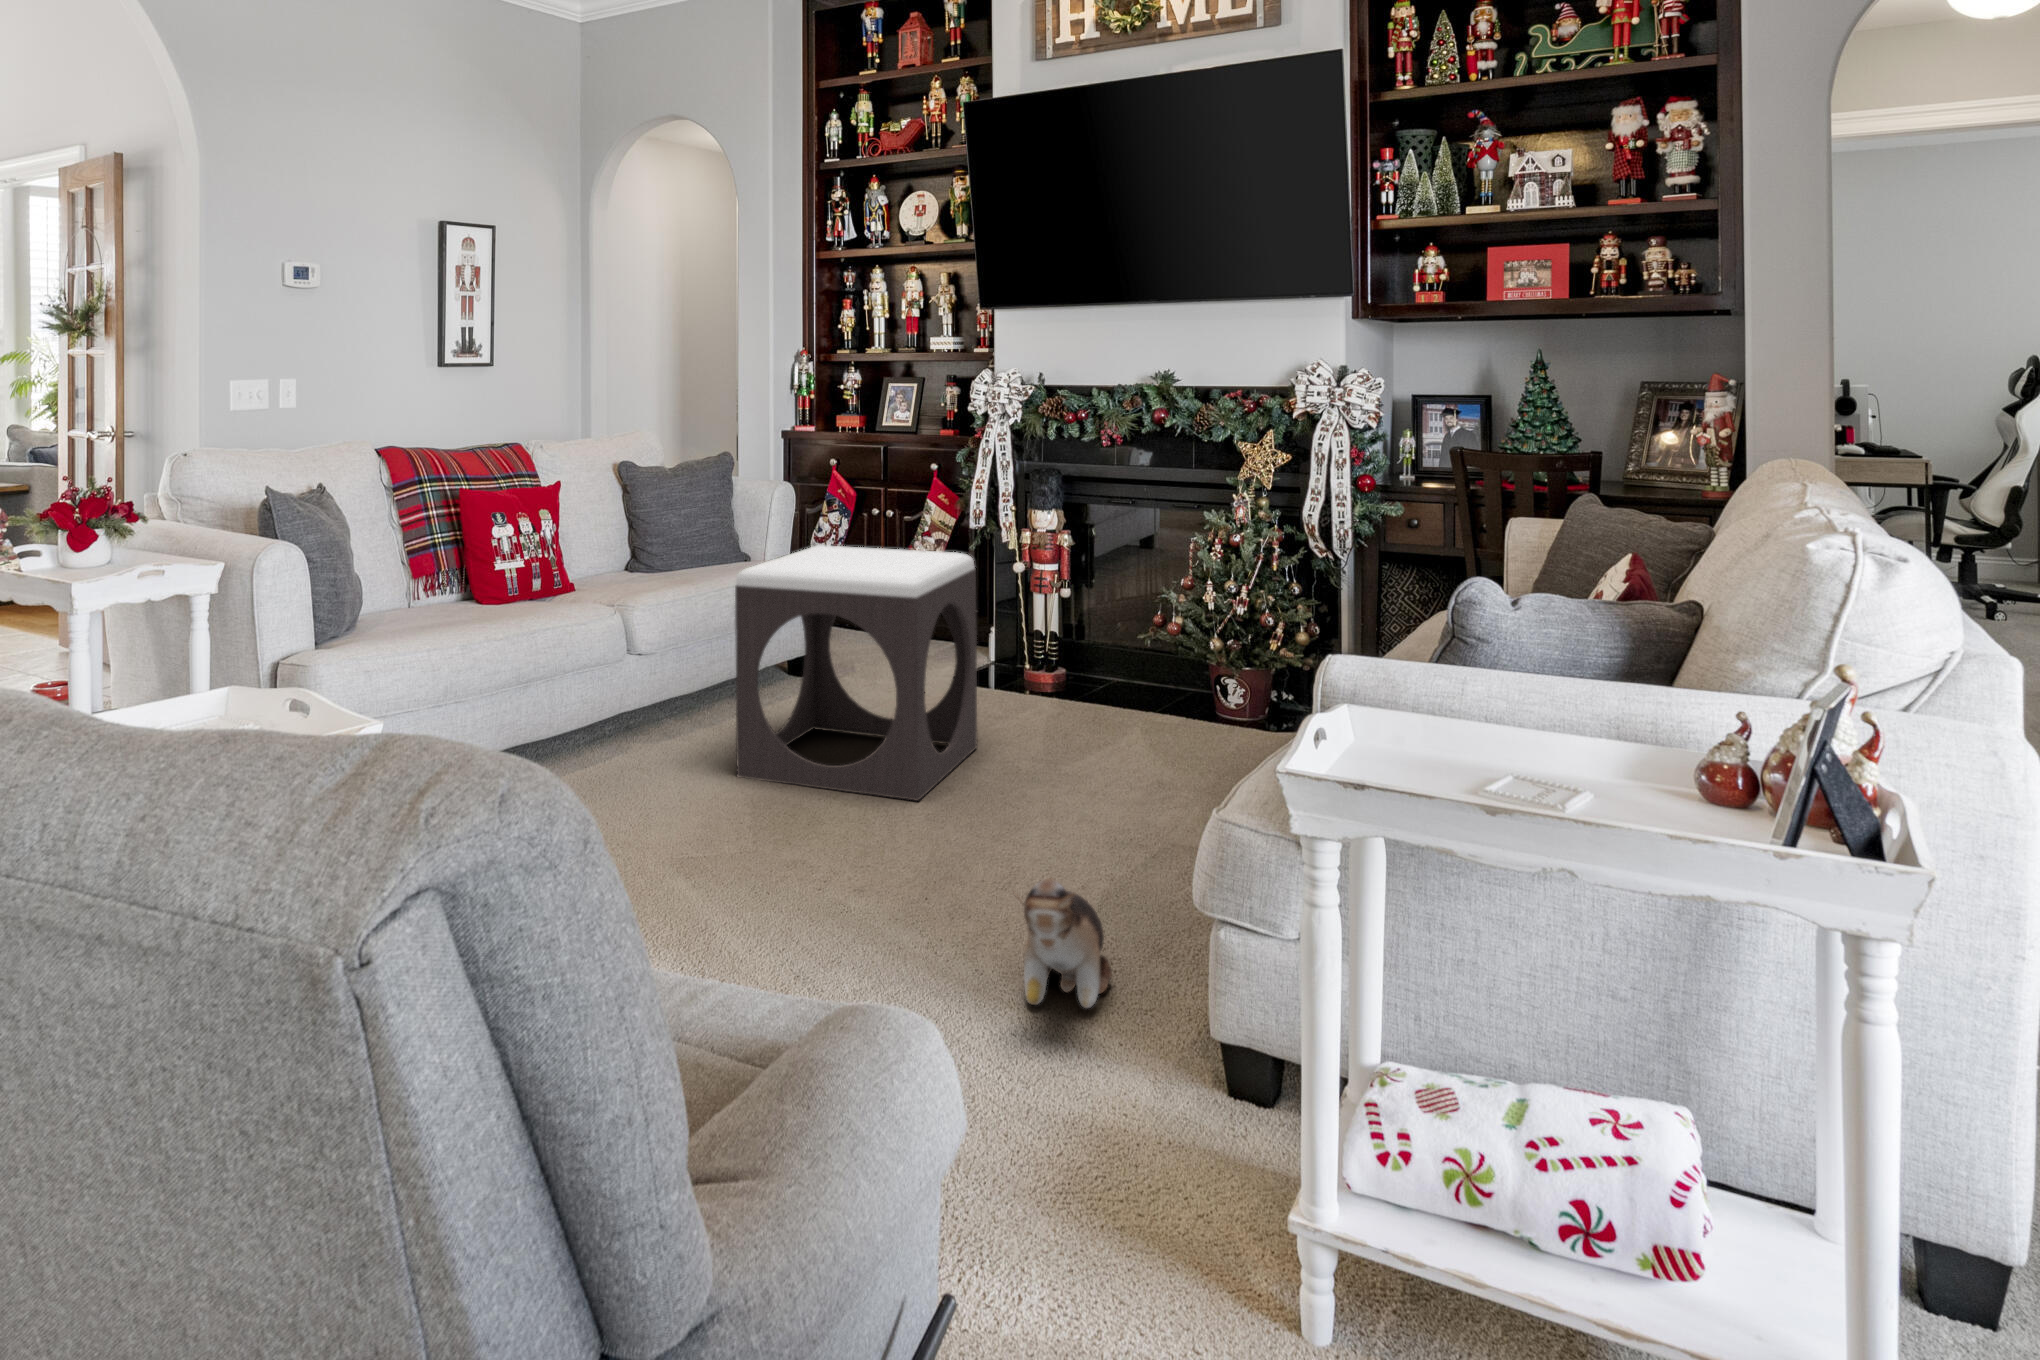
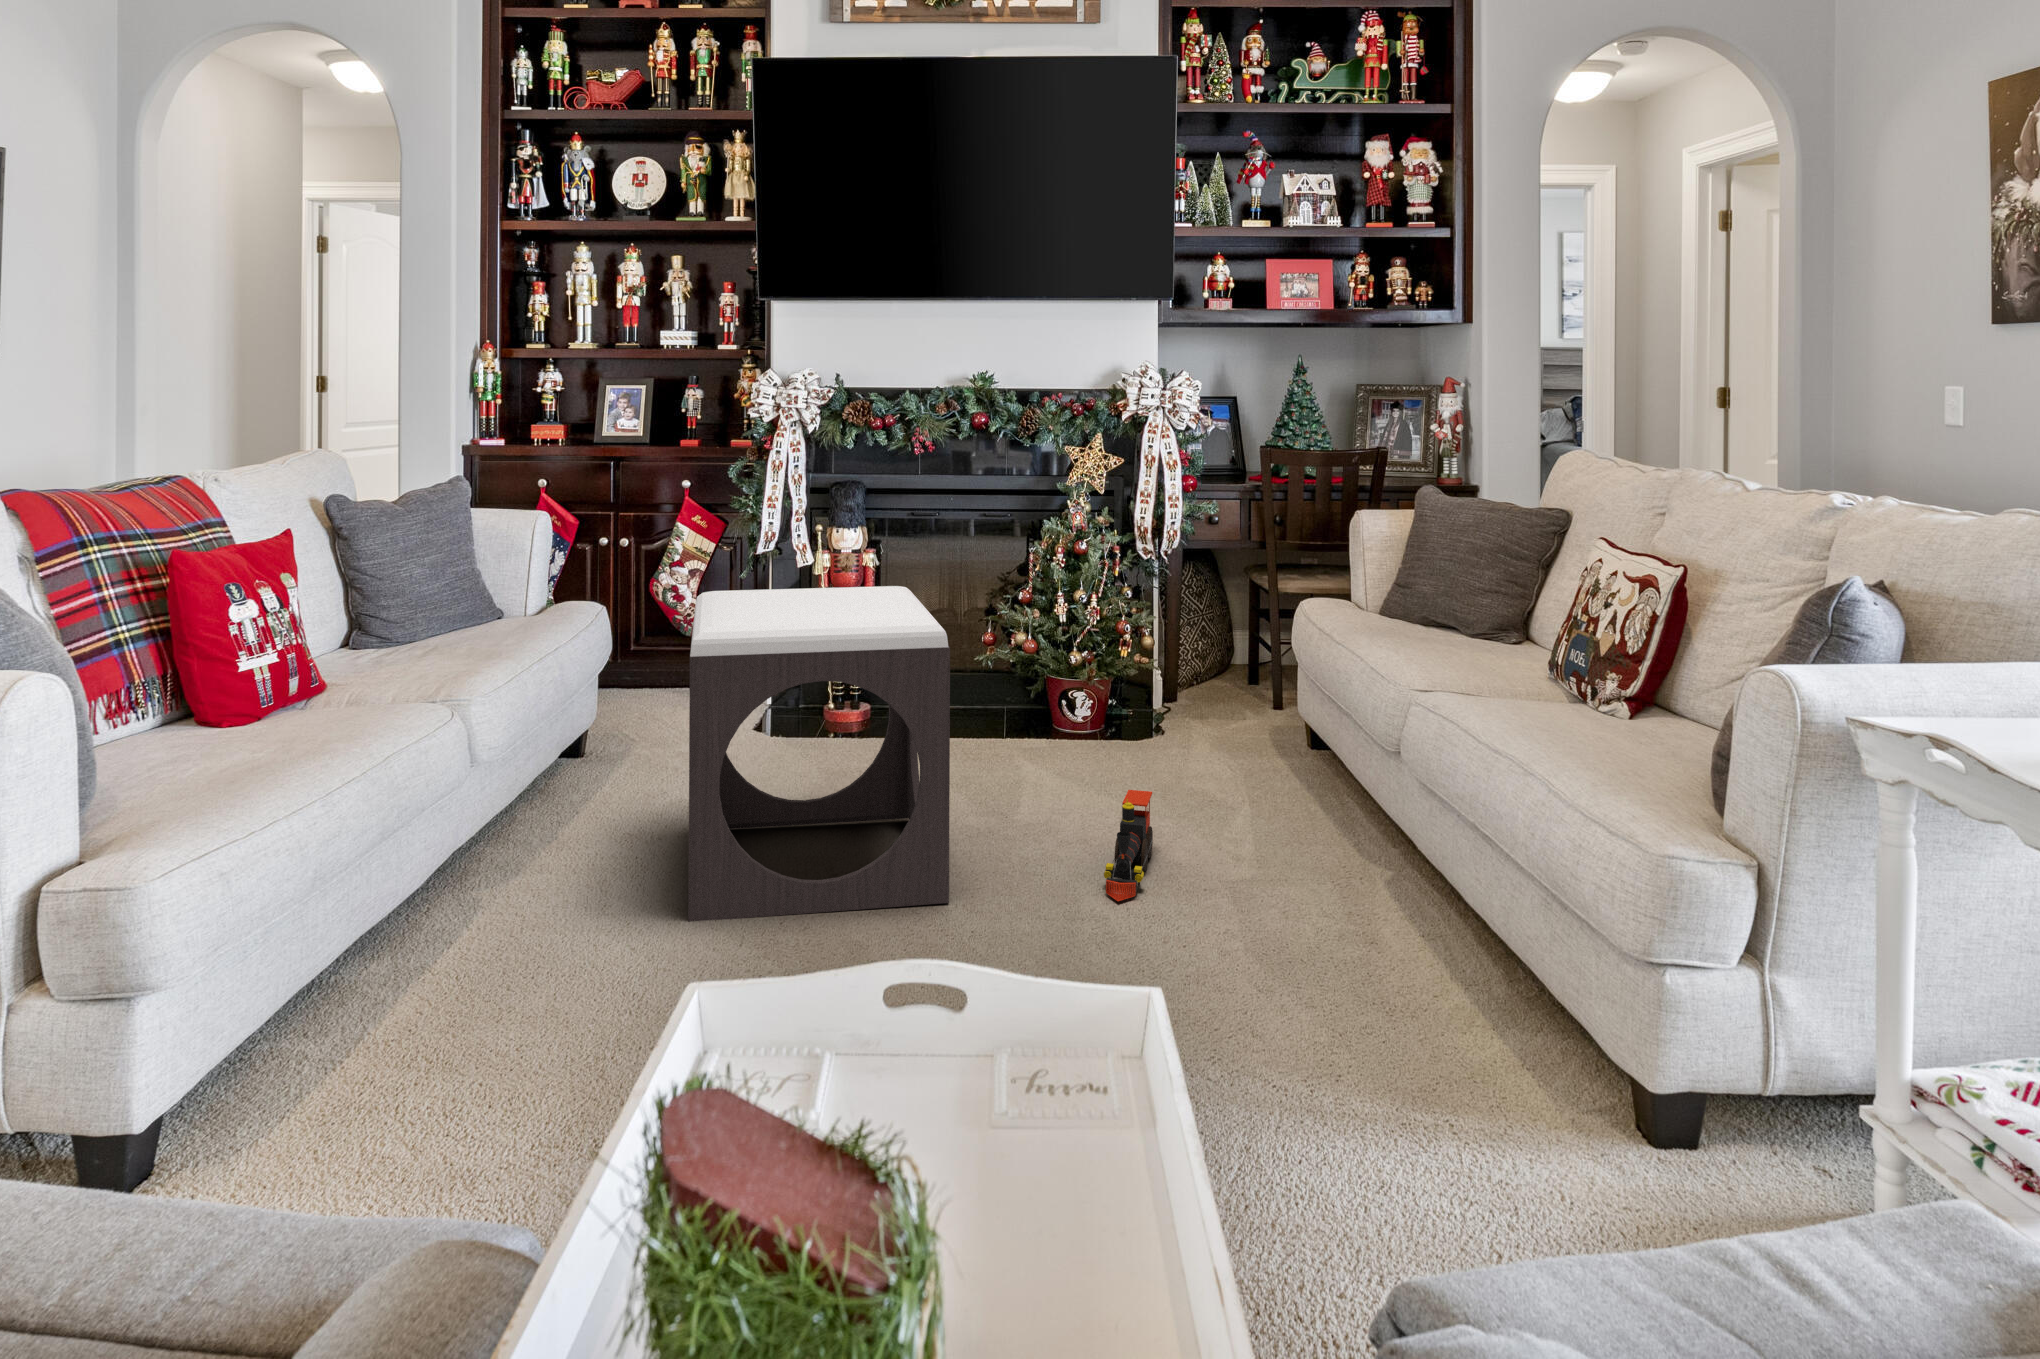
toy train: none [1045,746,1140,825] -> present [1104,790,1153,901]
plush toy: present [1015,878,1112,1008] -> none [1360,983,1544,1150]

